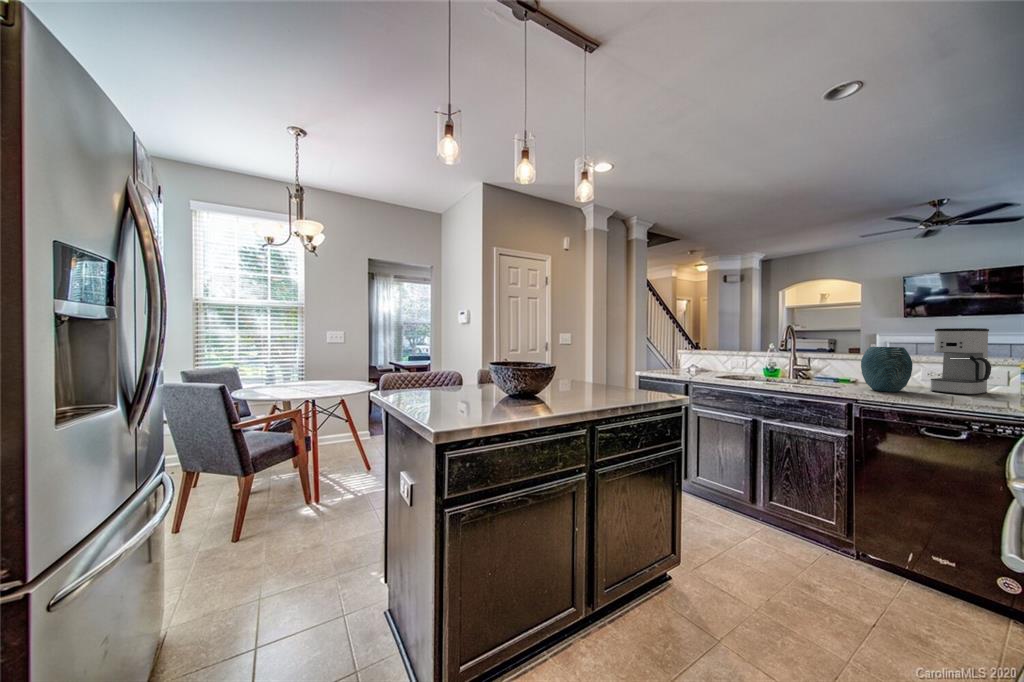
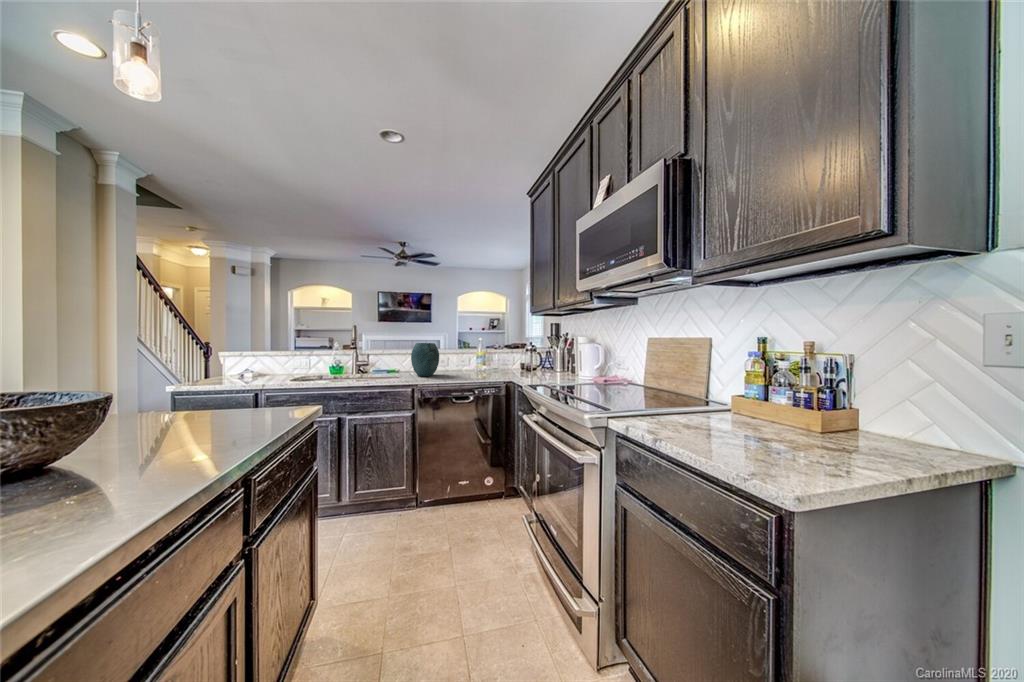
coffee maker: present [930,328,991,395] -> none [444,330,469,373]

